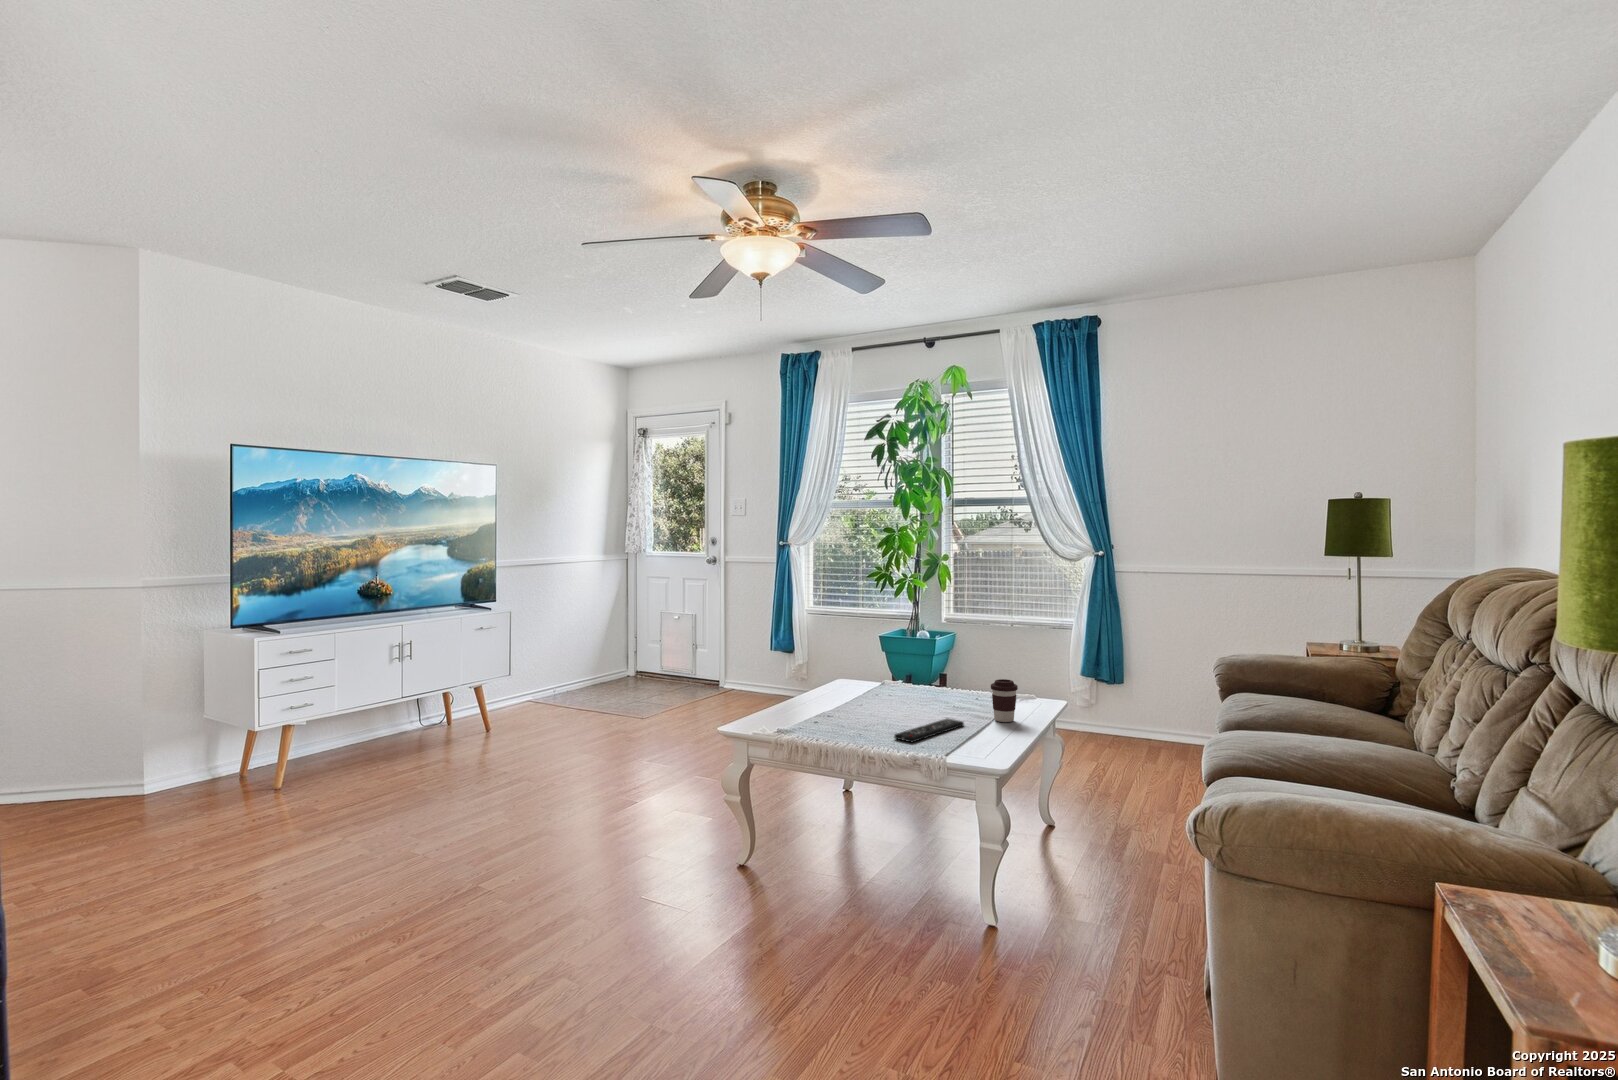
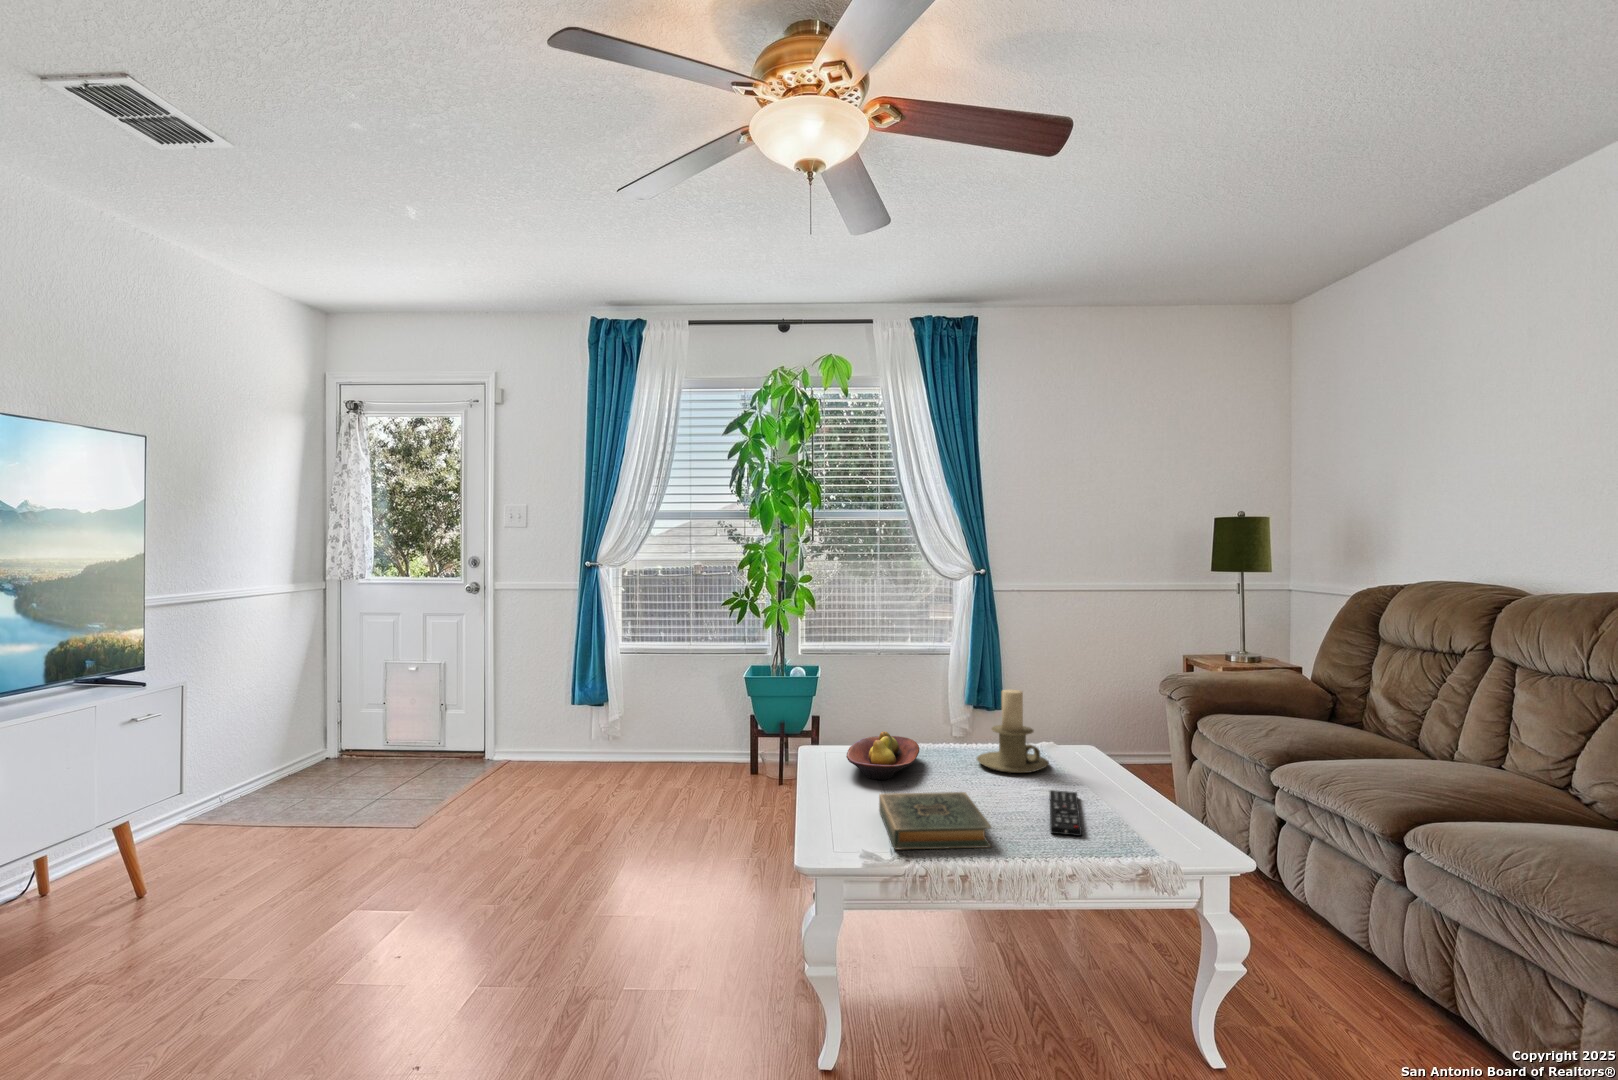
candle holder: none [934,644,993,710] -> present [977,689,1049,773]
fruit bowl: none [830,670,902,702] -> present [846,731,919,780]
coffee cup: present [991,679,1018,722] -> none [1082,731,1116,785]
hardback book: none [779,703,870,740] -> present [879,792,991,850]

